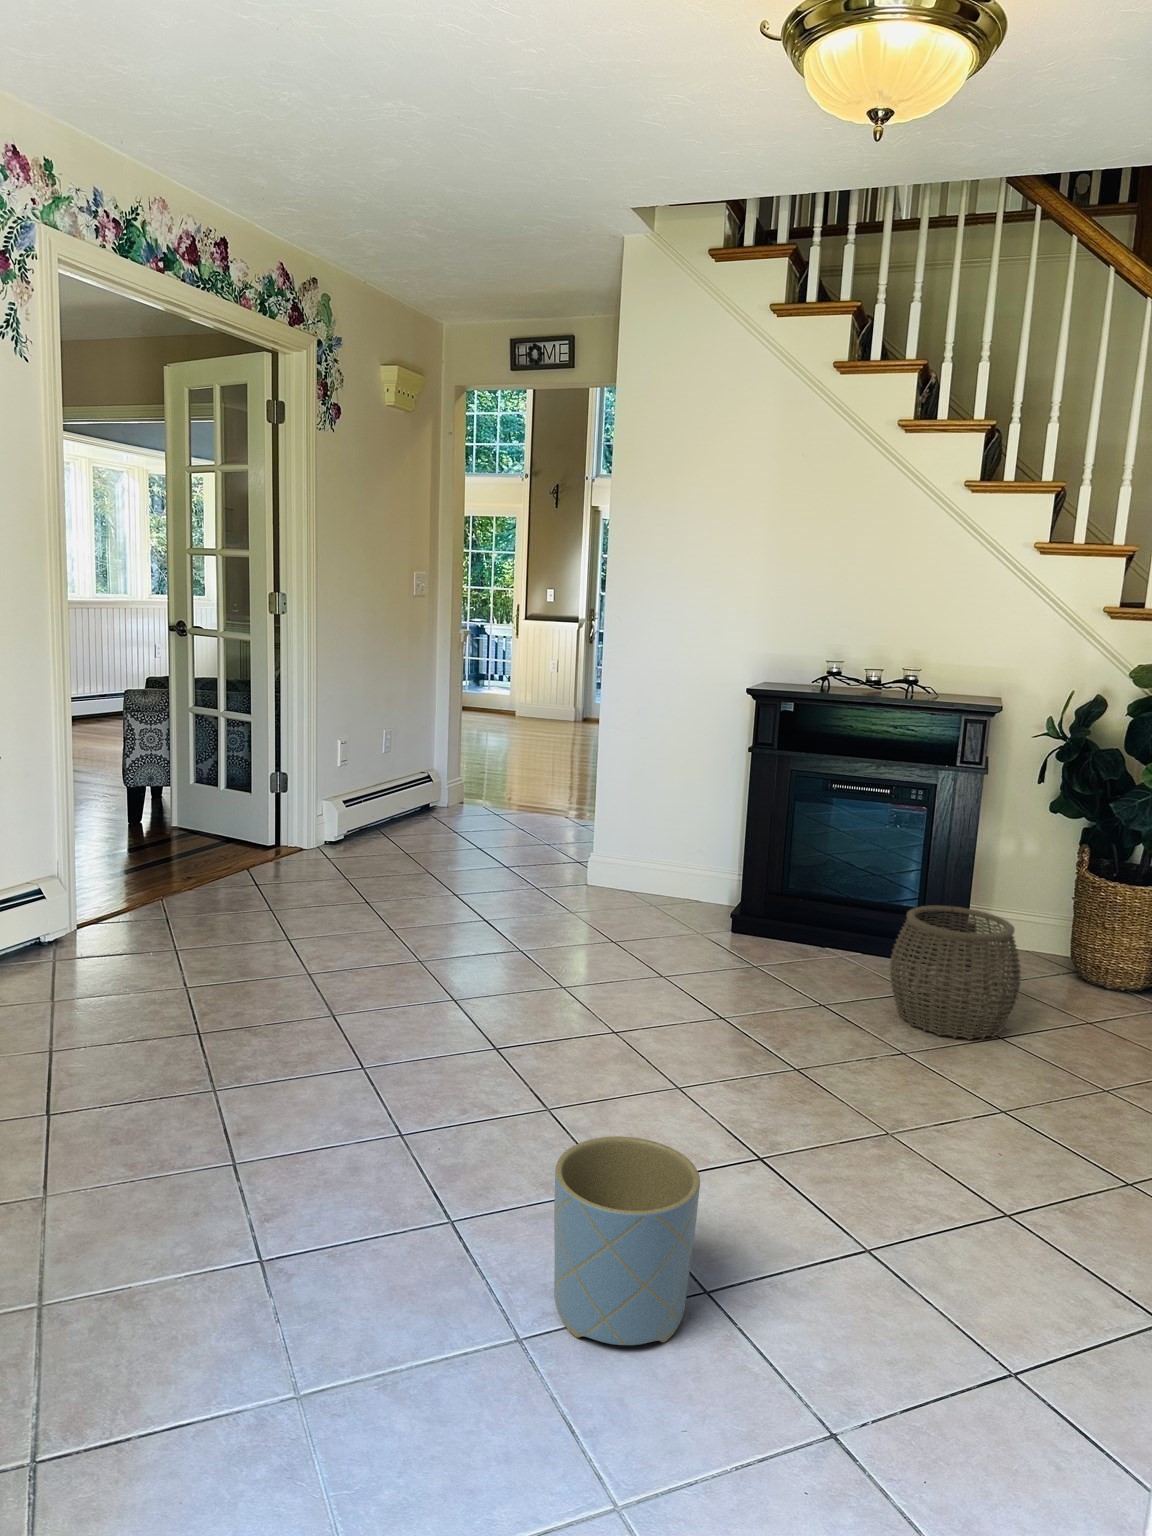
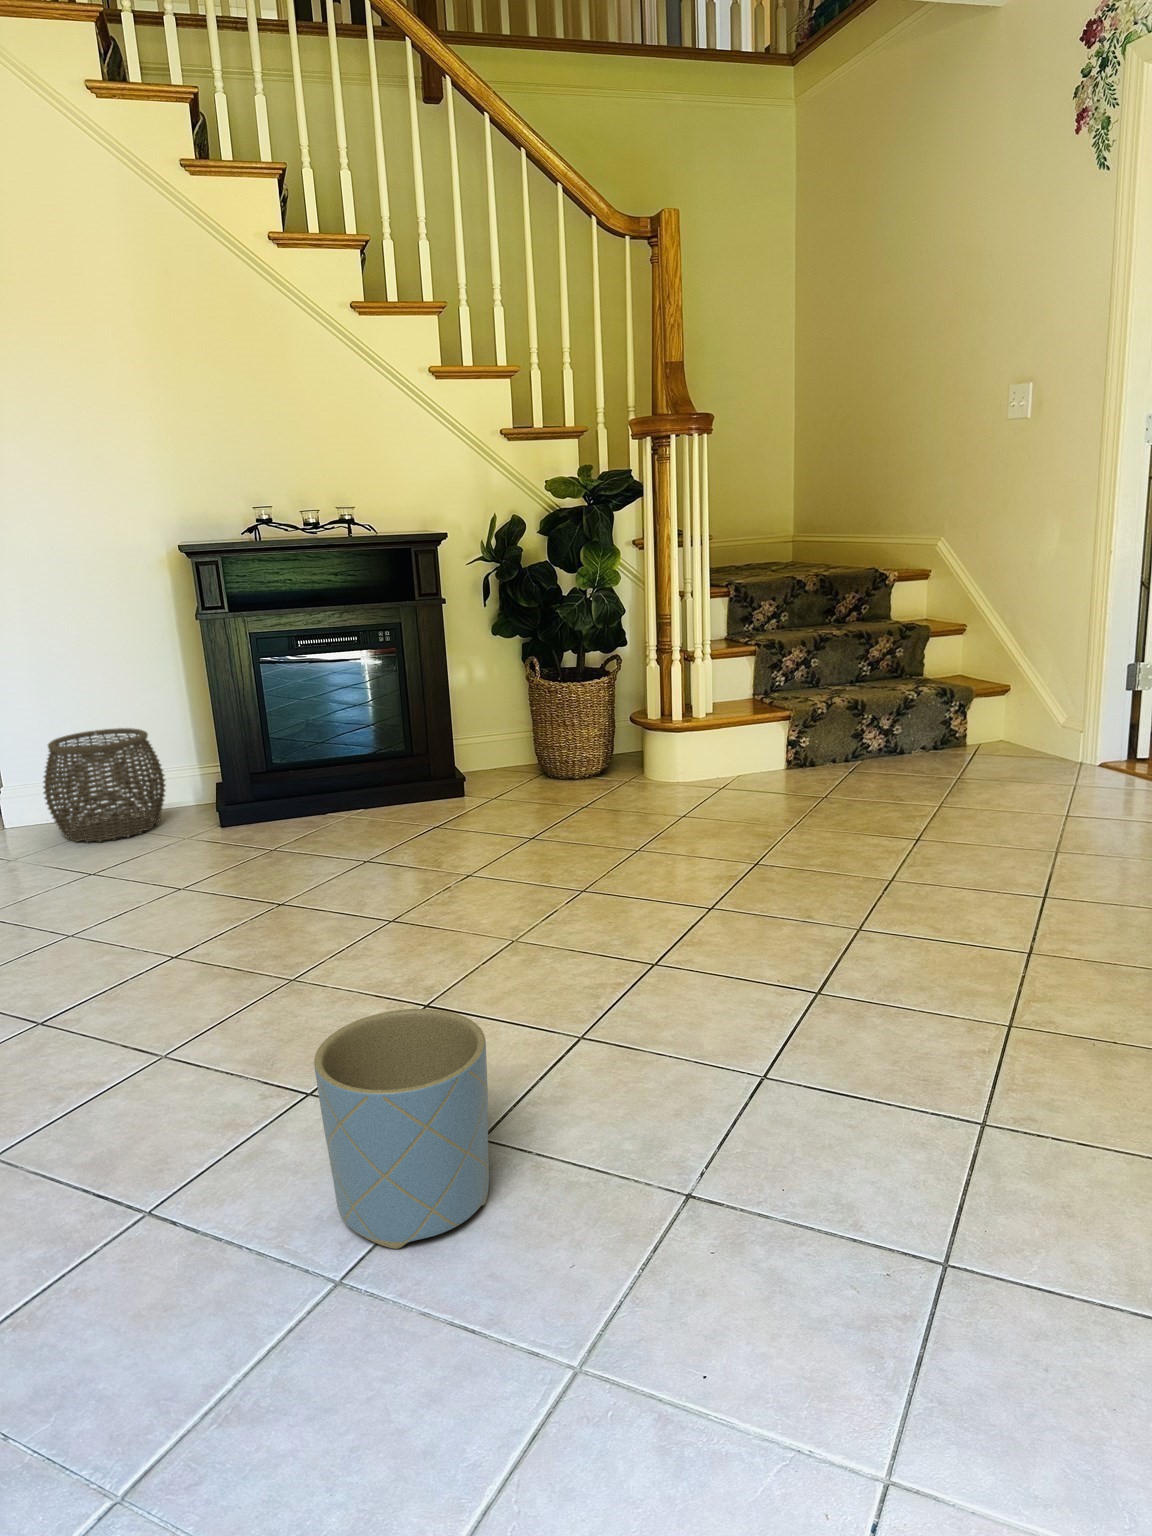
woven basket: present [890,906,1021,1039] -> present [43,728,166,842]

